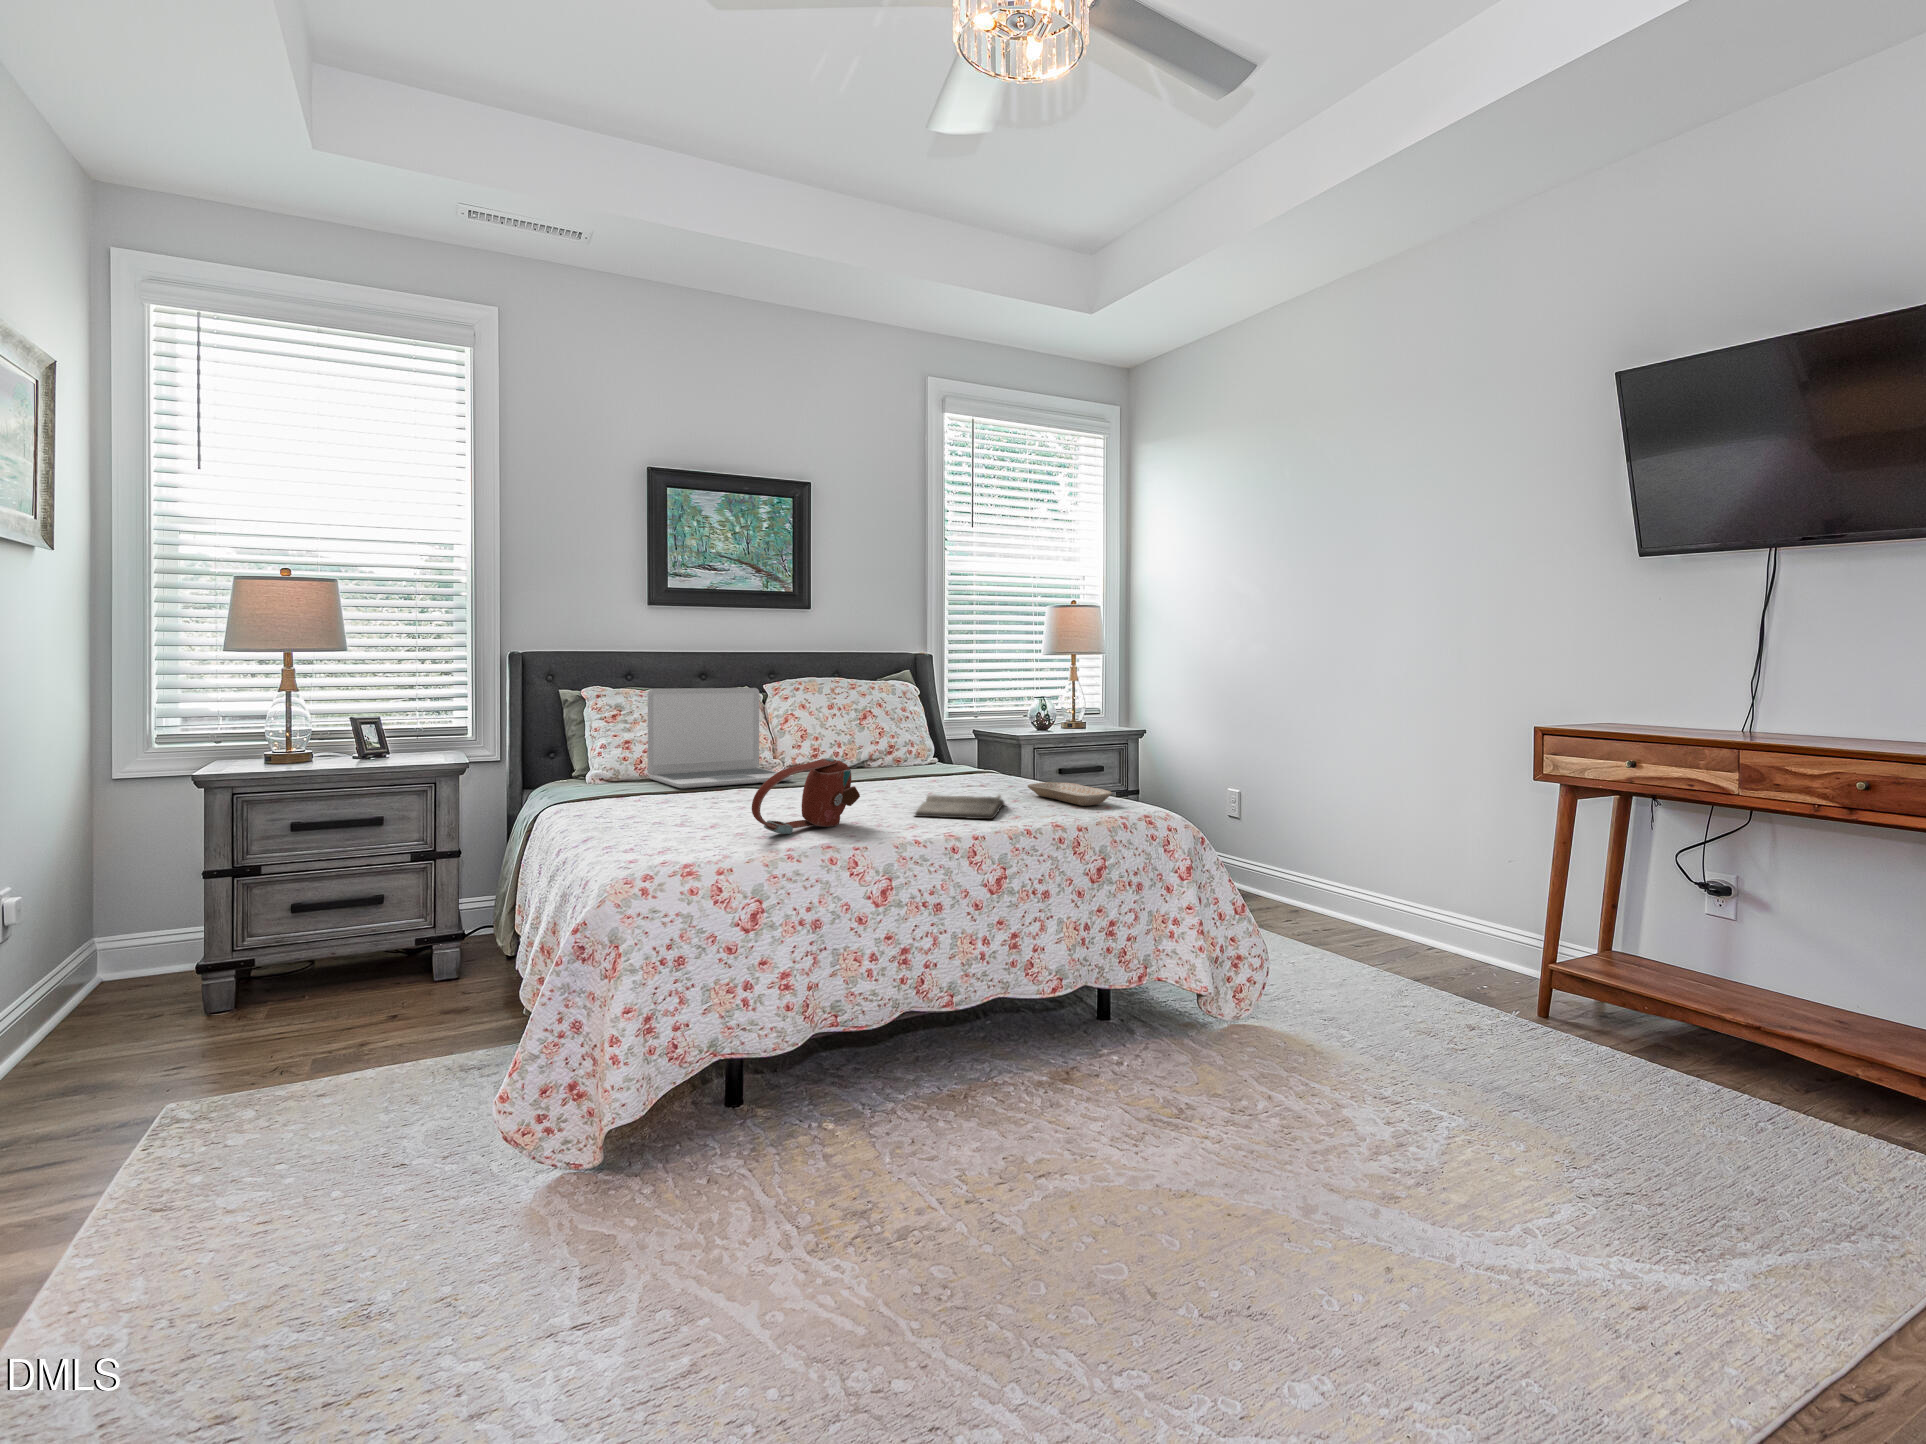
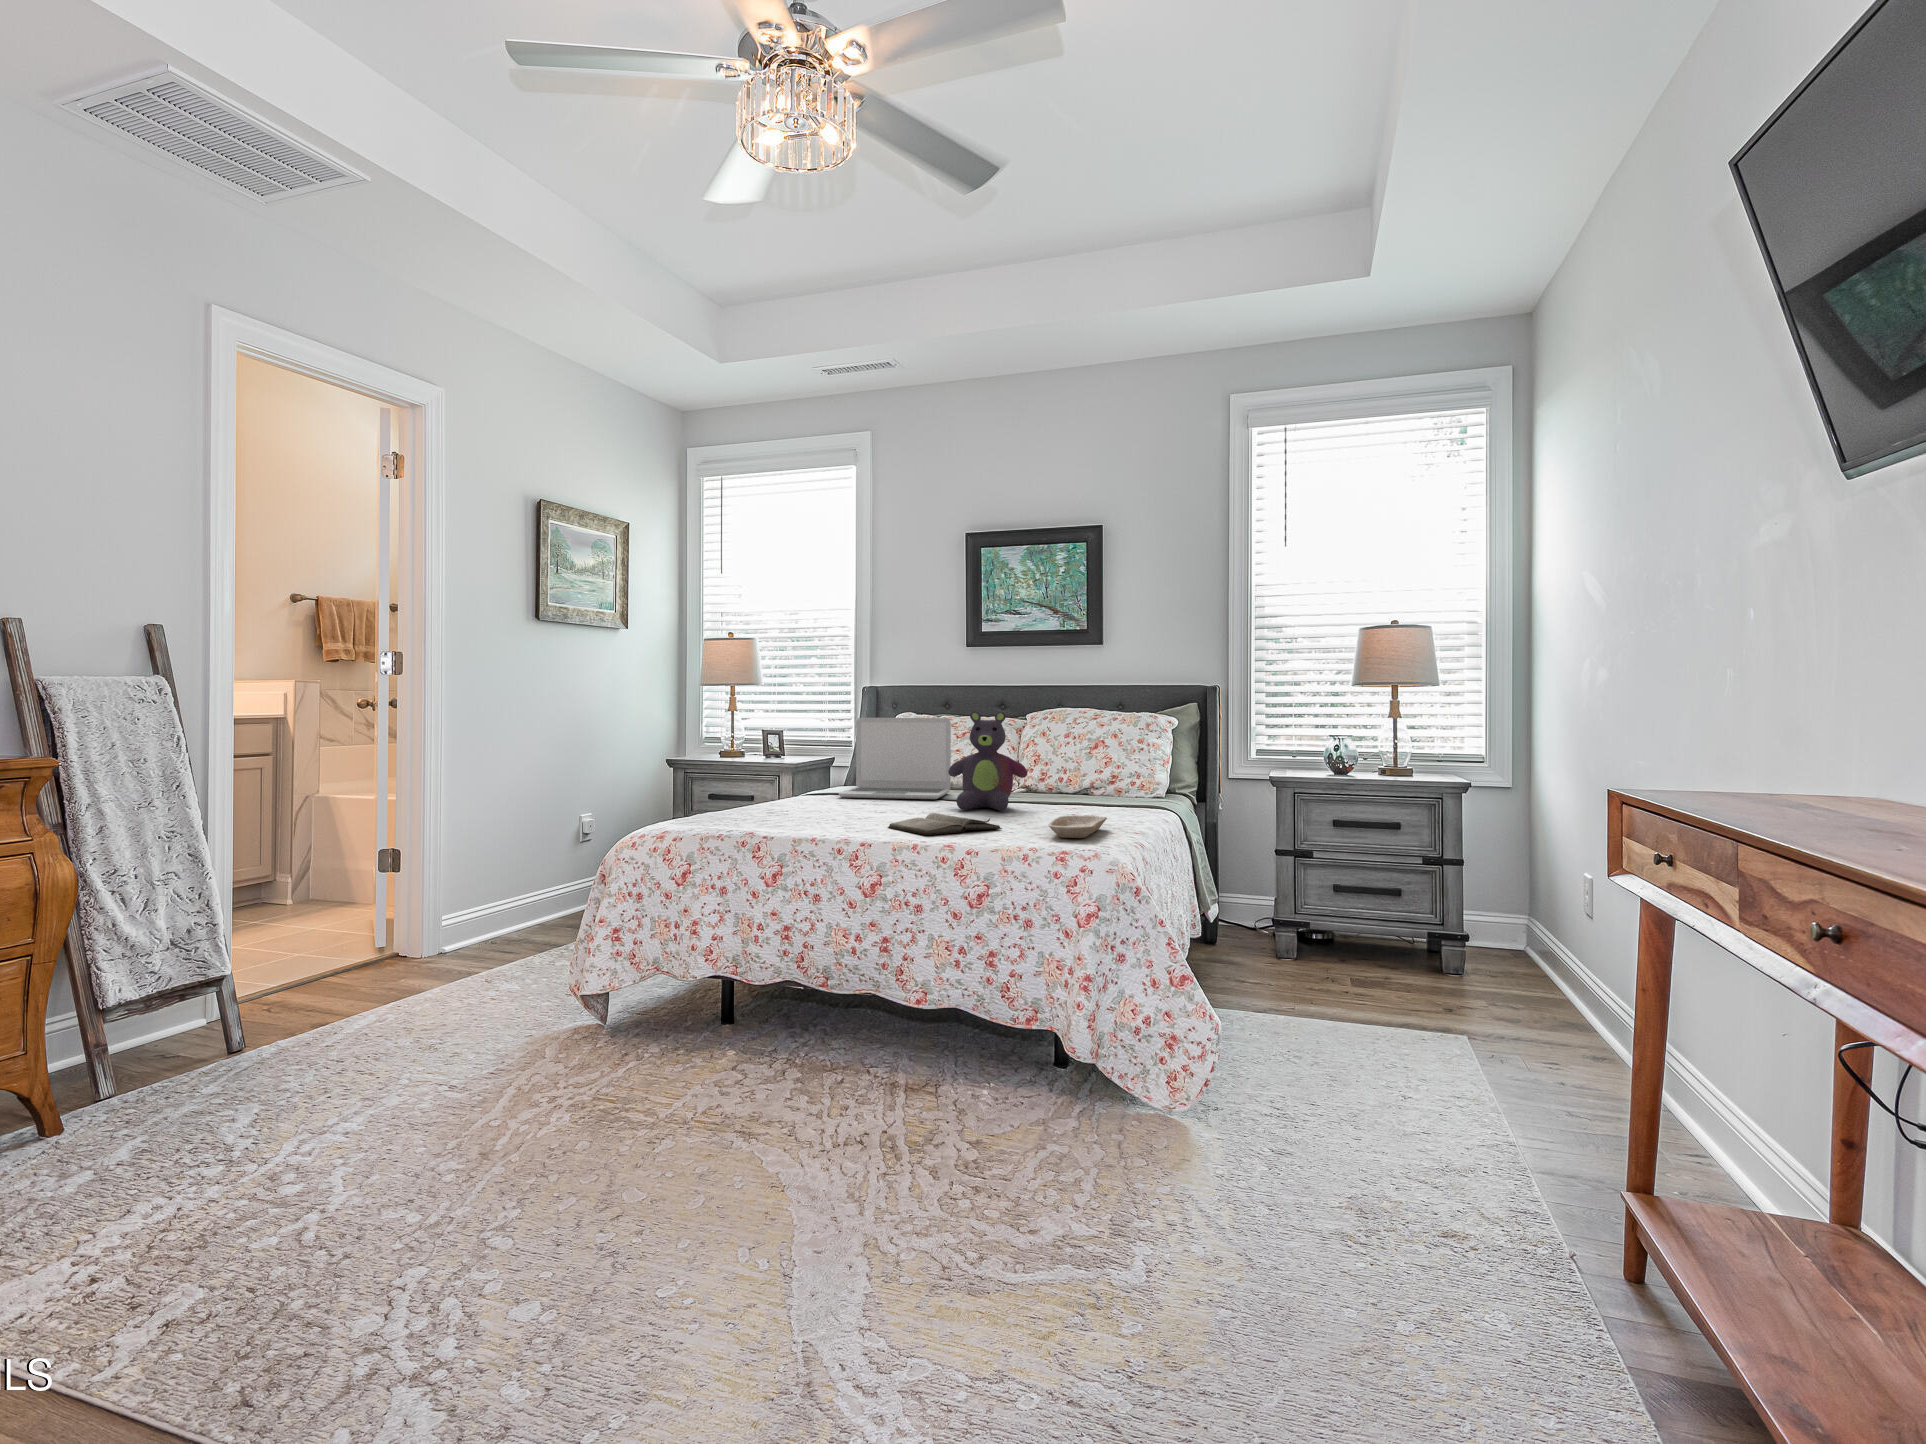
stuffed bear: none [832,681,917,789] -> present [948,711,1028,810]
handbag: present [752,758,860,834] -> none [715,770,829,826]

